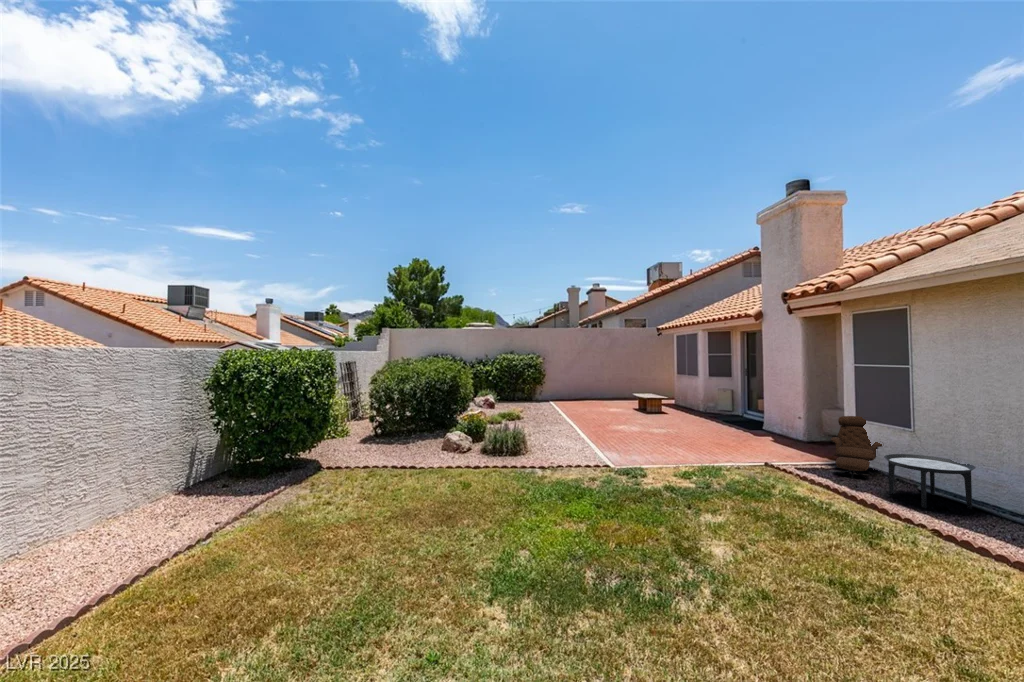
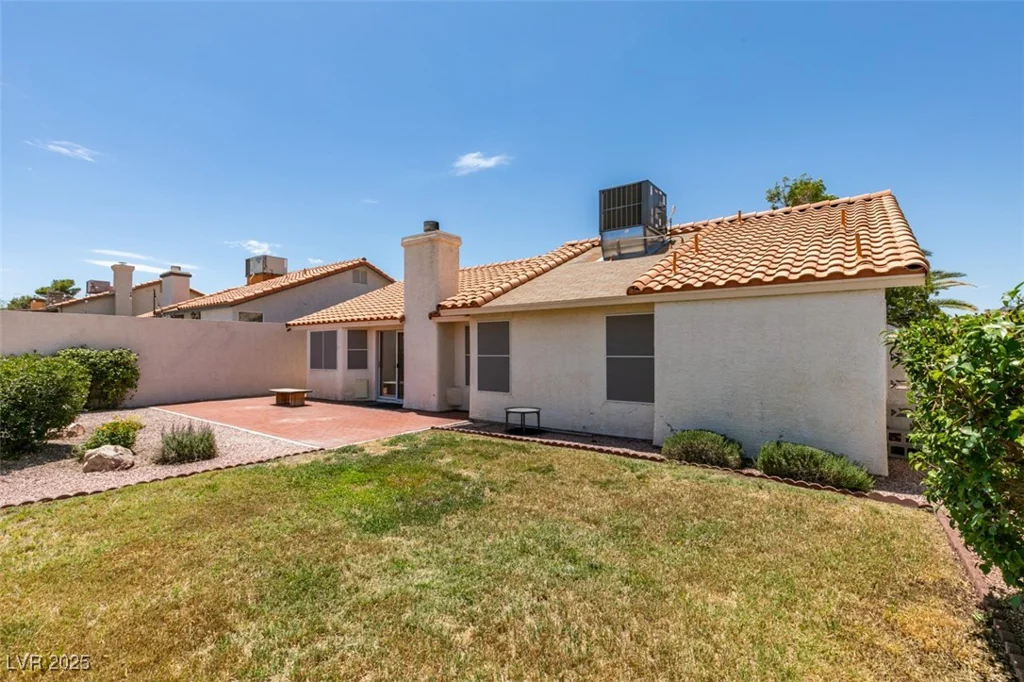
lounge chair: present [831,416,882,478] -> none [467,389,494,427]

